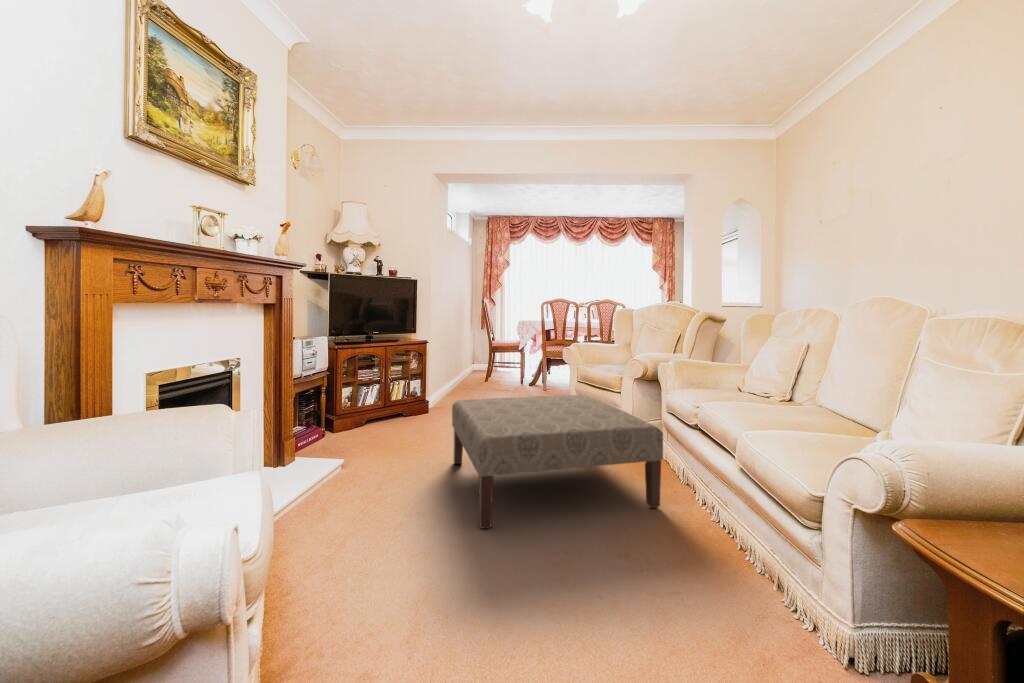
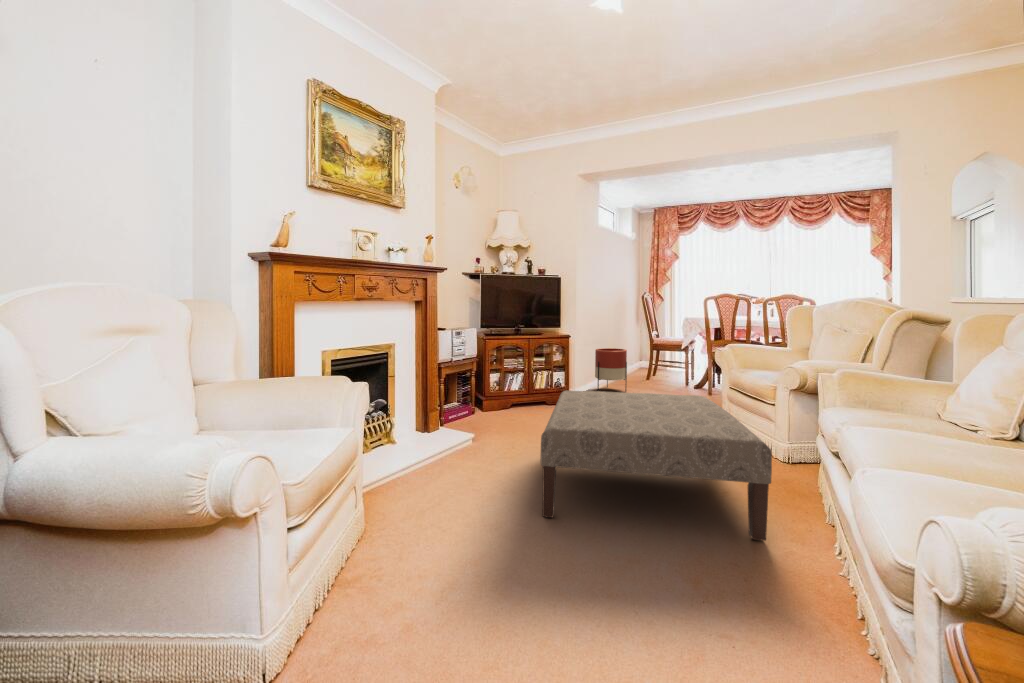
planter: none [447,355,479,401] -> present [595,348,627,392]

